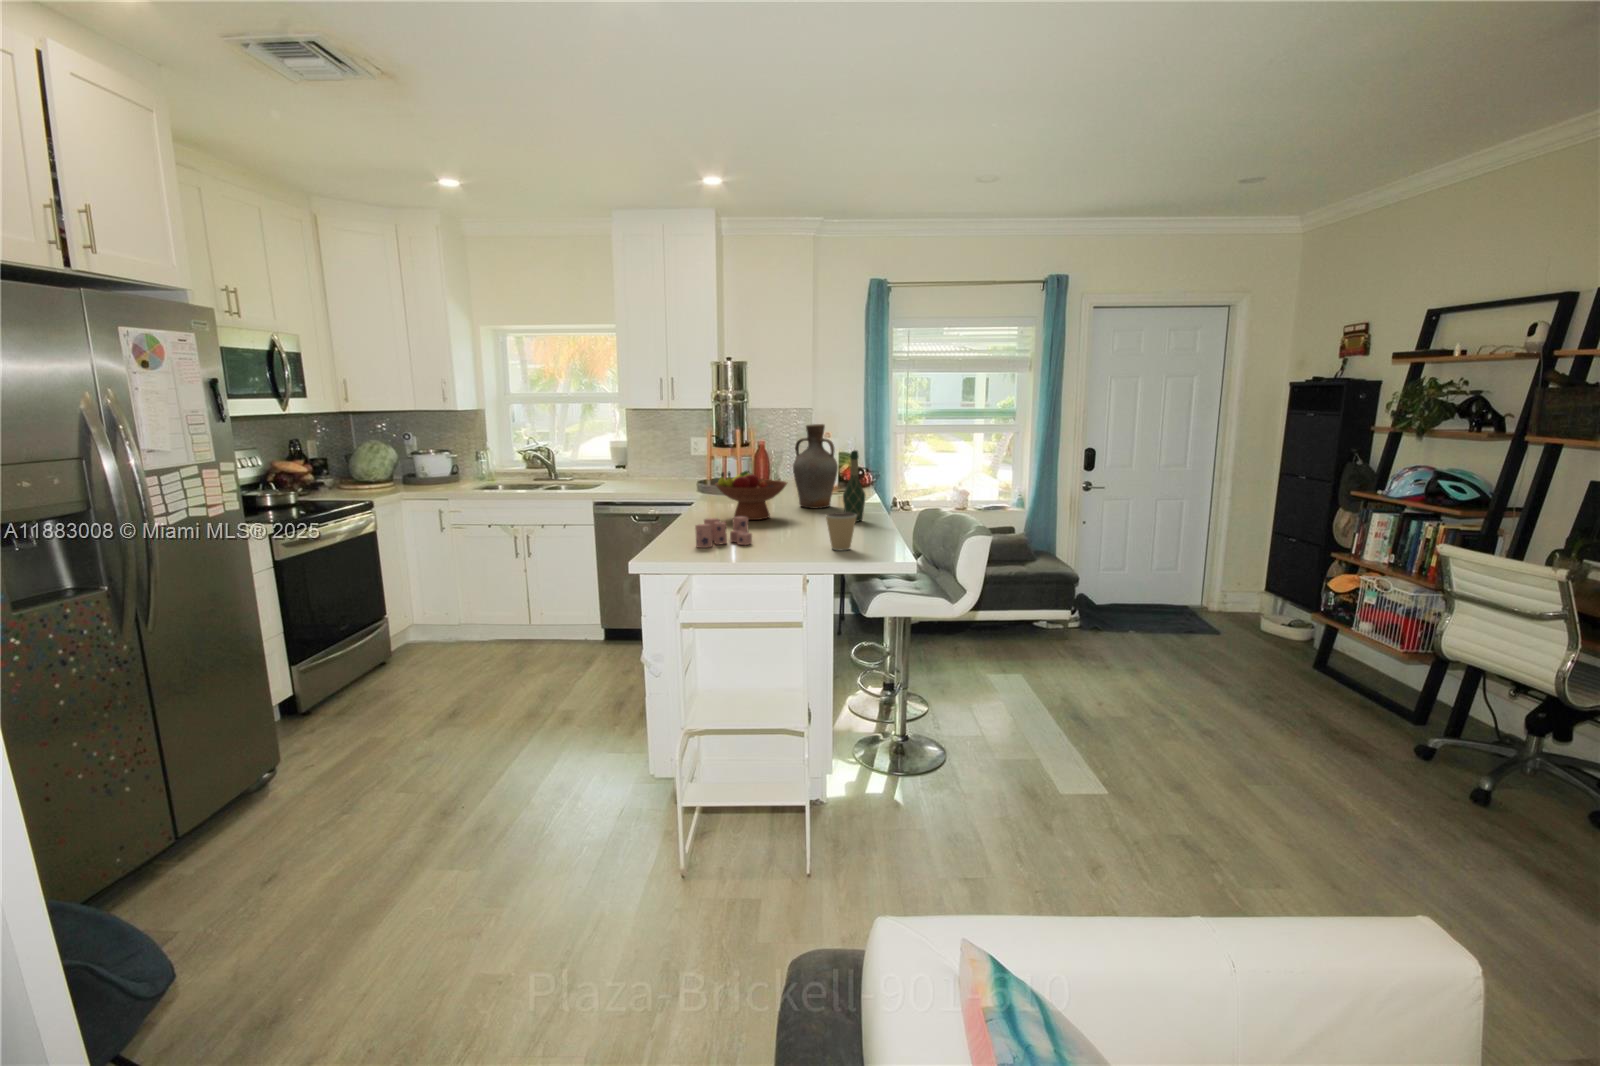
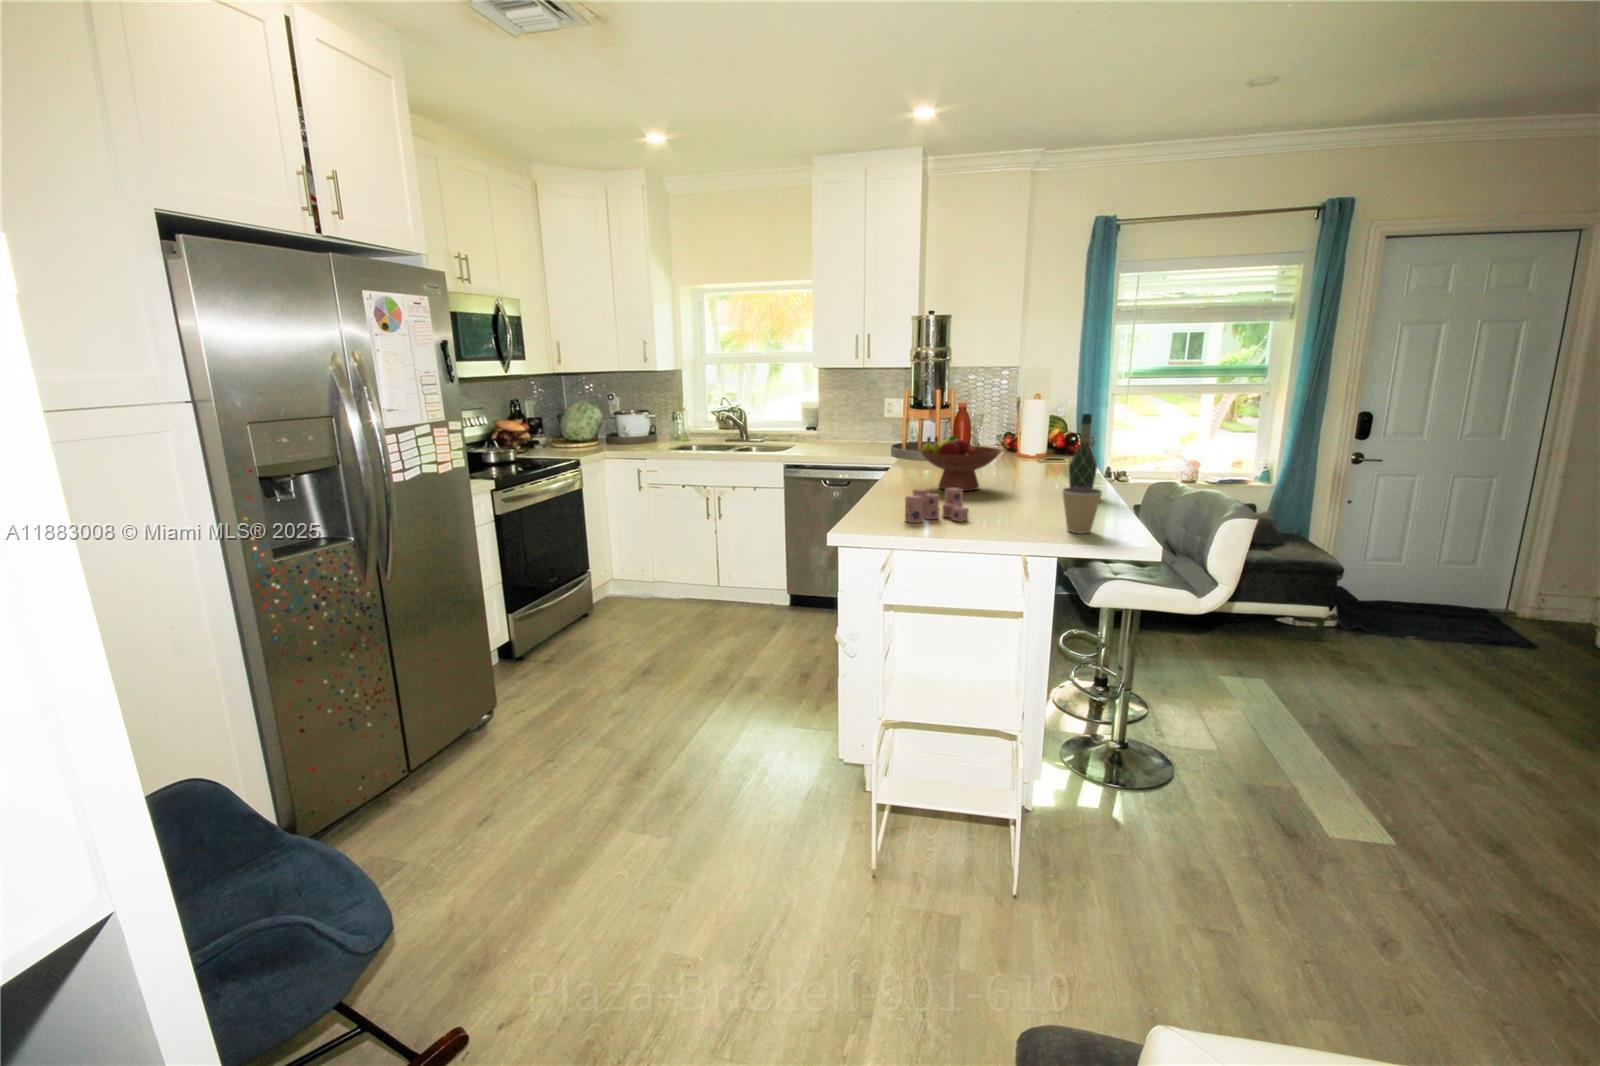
vase: present [793,424,838,509] -> none [1004,383,1057,479]

